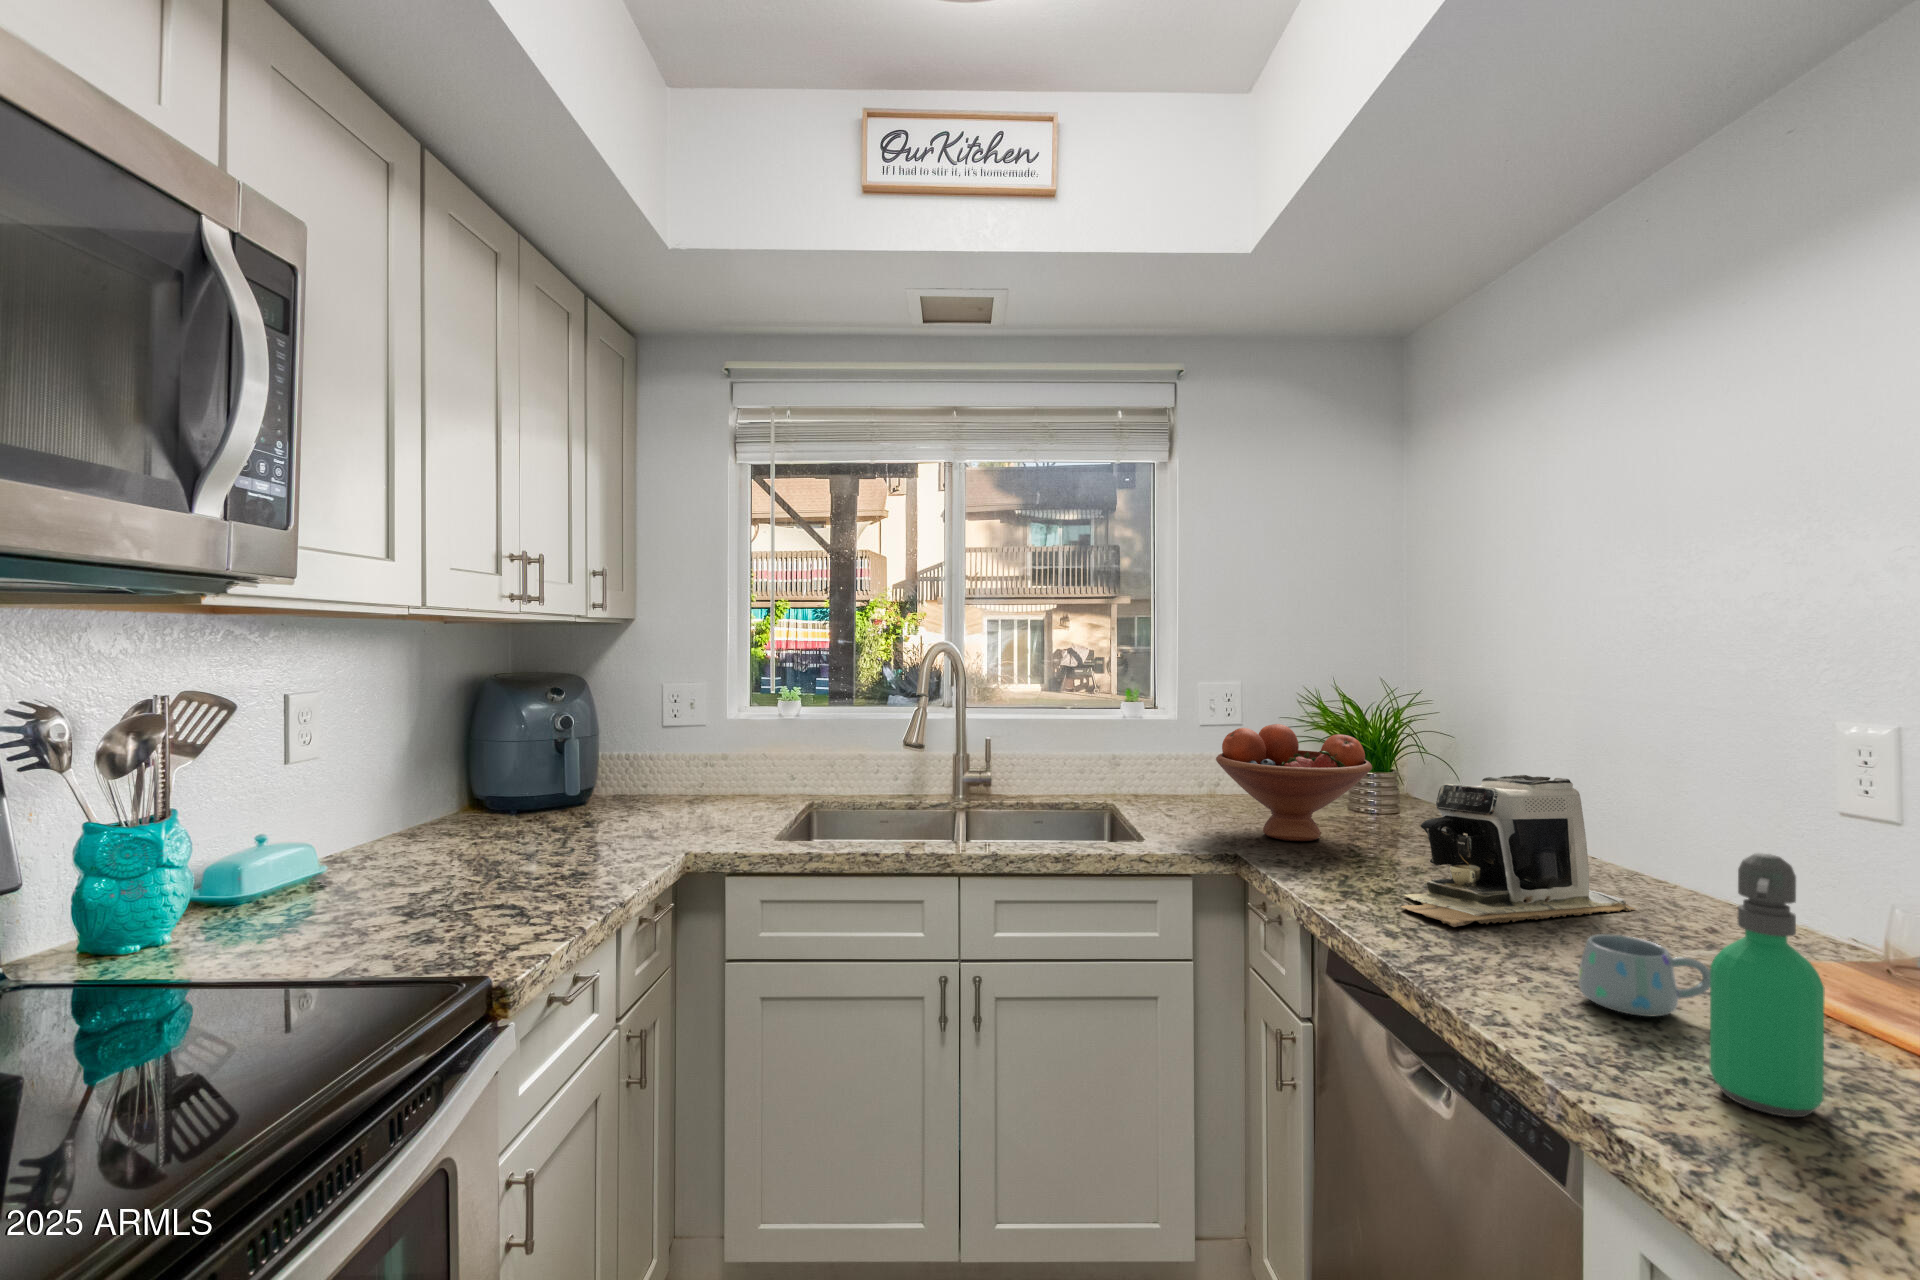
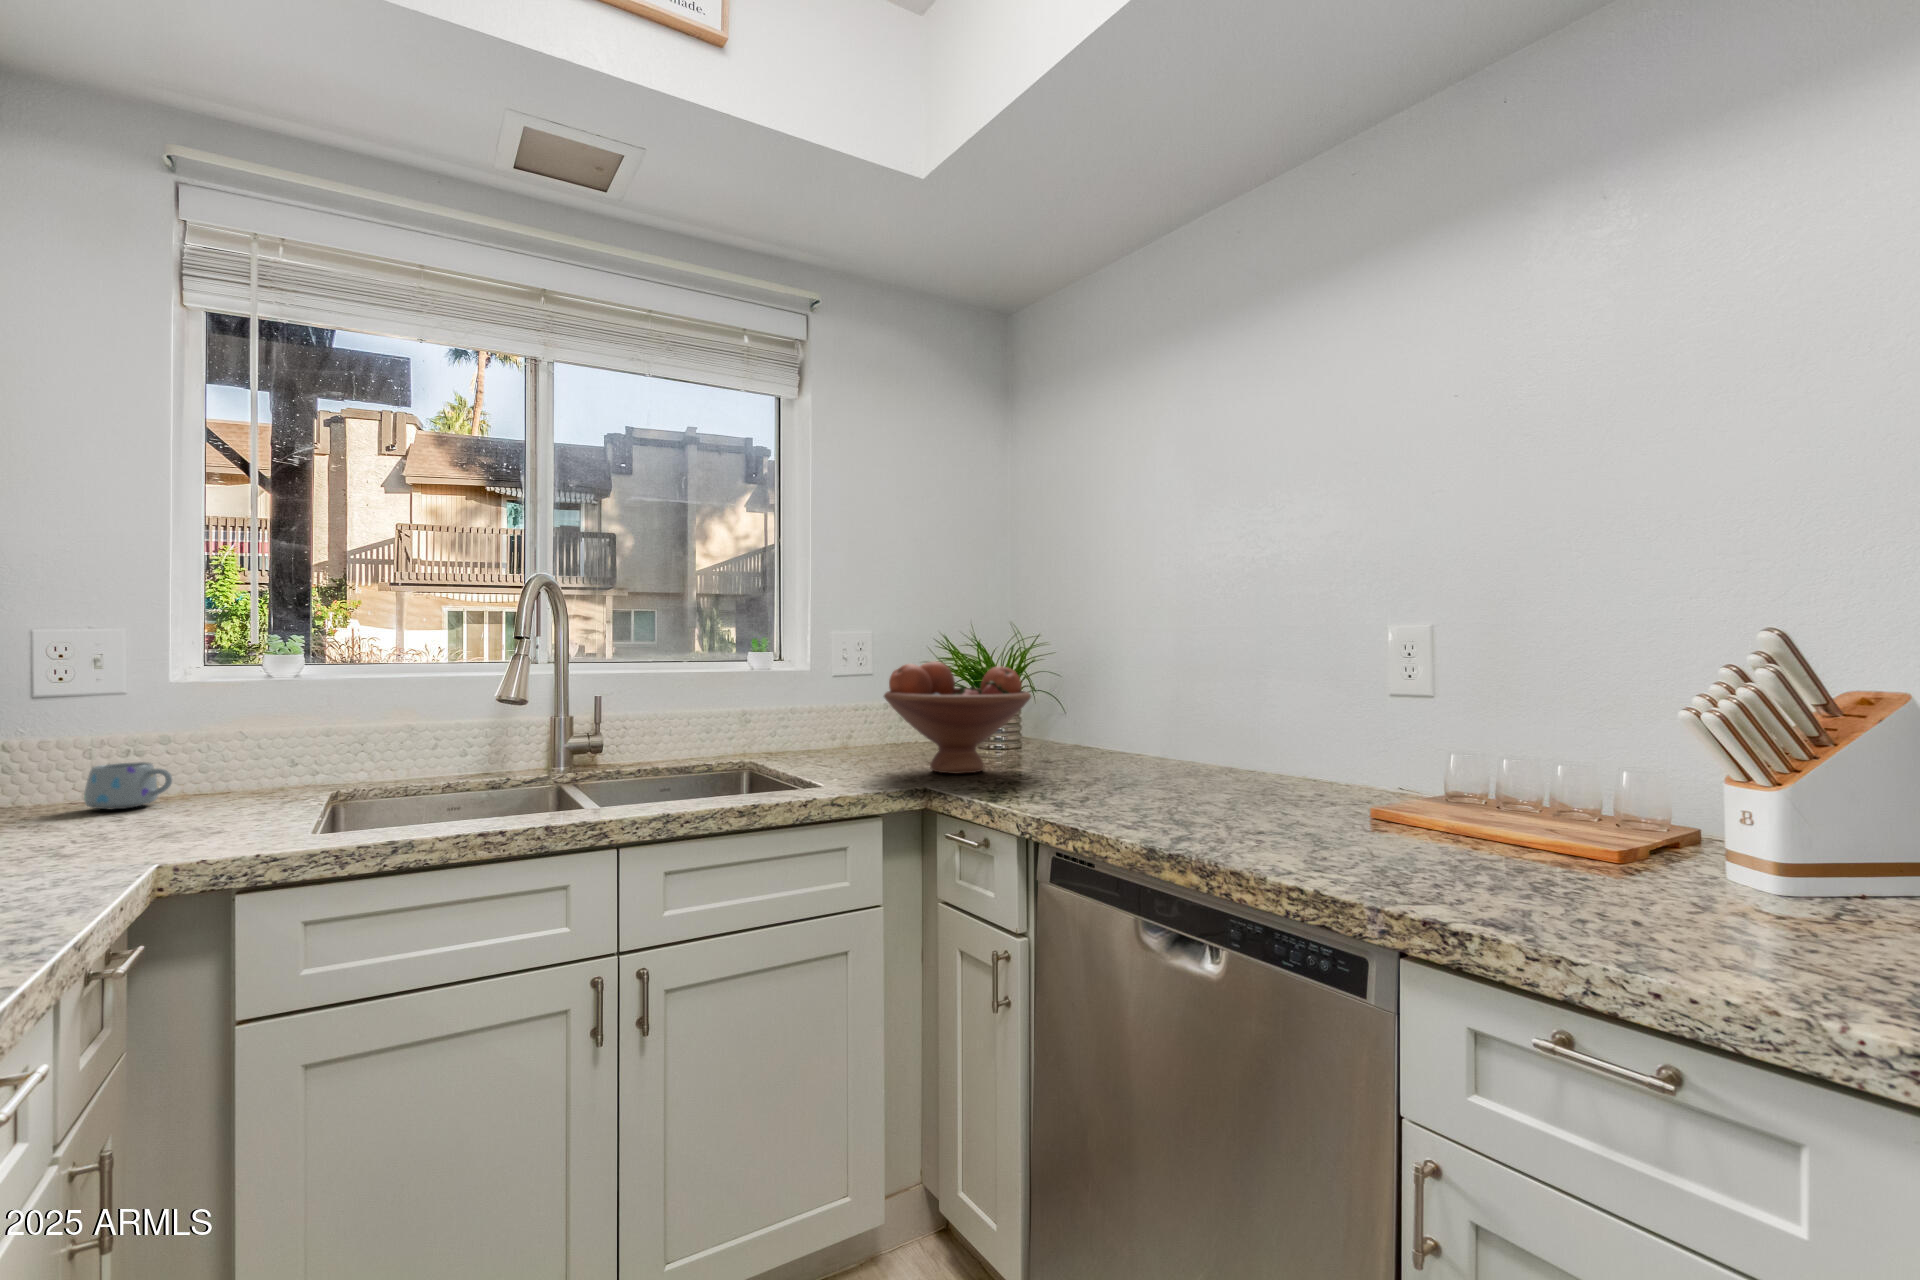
coffee maker: present [1401,775,1635,927] -> none [1103,684,1266,815]
soap dispenser: present [1710,853,1824,1117] -> none [1458,685,1538,893]
mug: present [1579,934,1710,1017] -> present [84,762,172,810]

